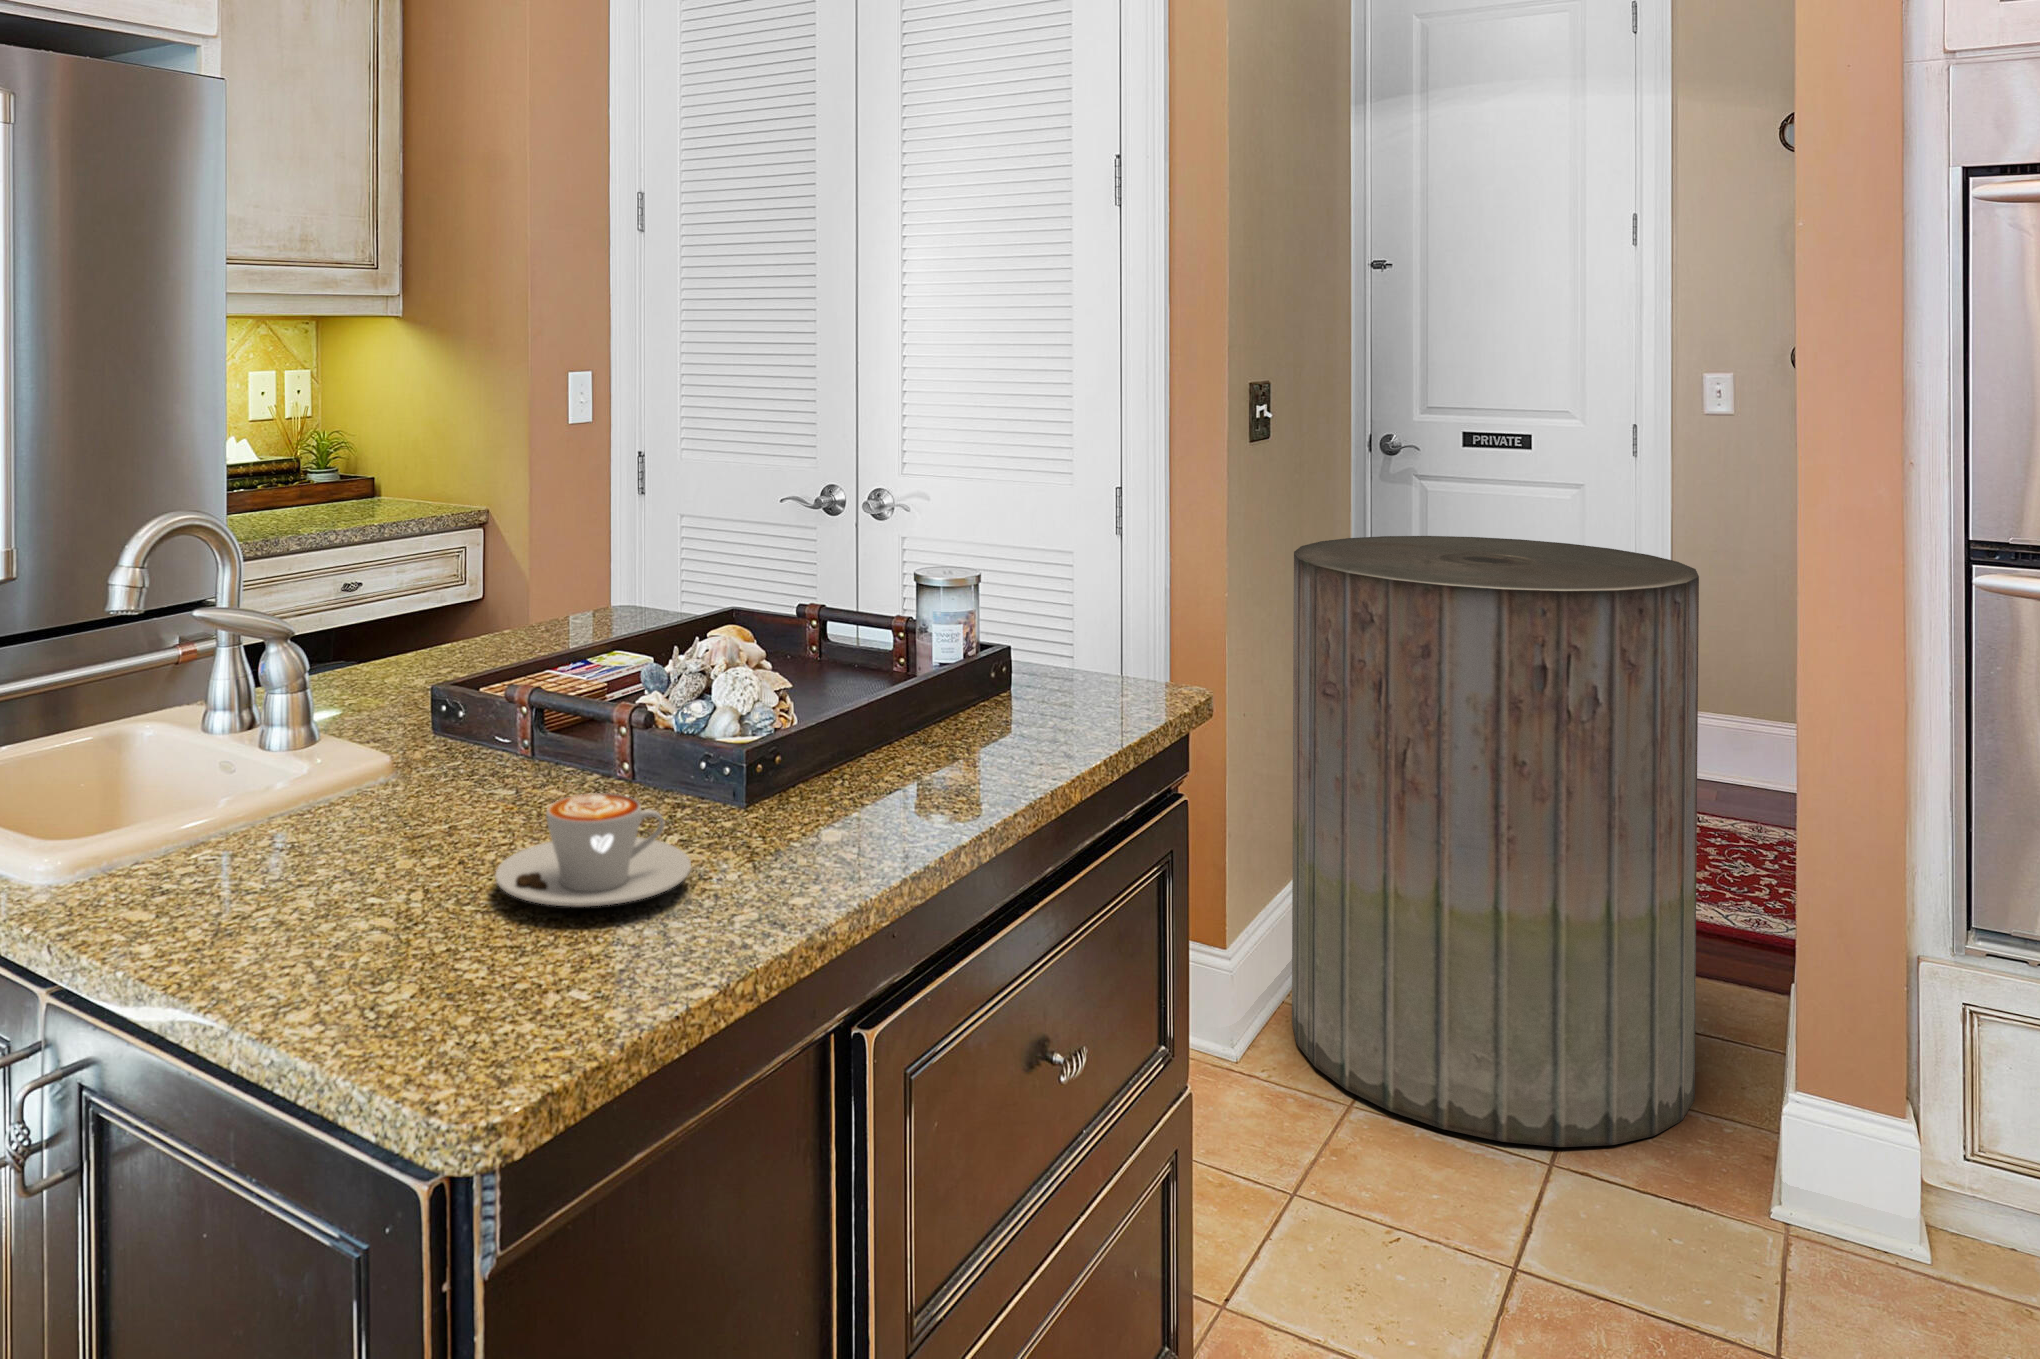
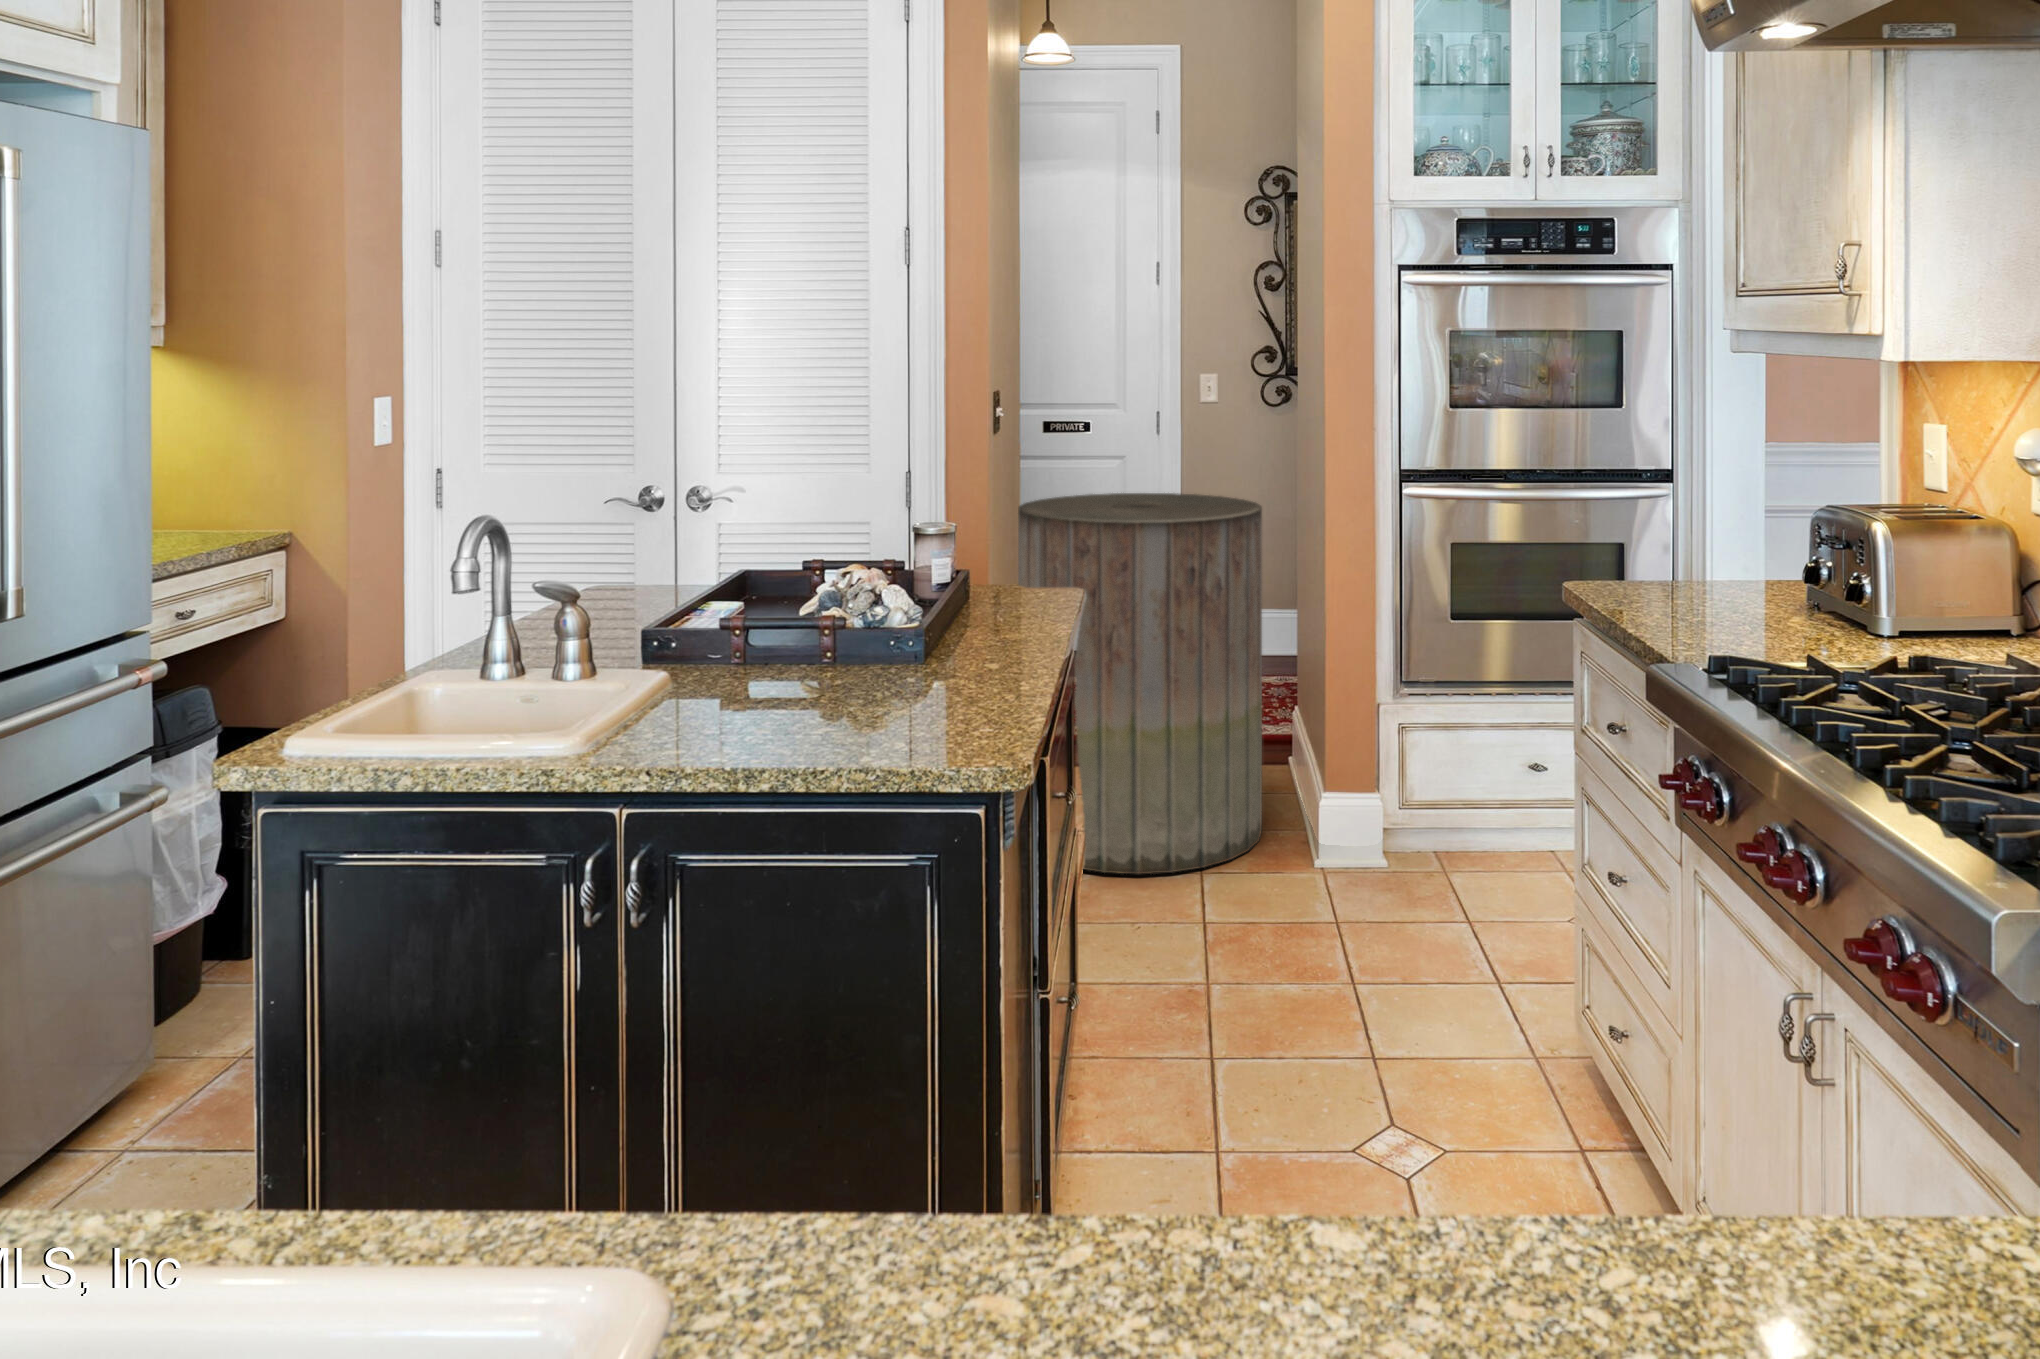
coffee cup: present [496,793,691,907] -> none [855,653,969,712]

